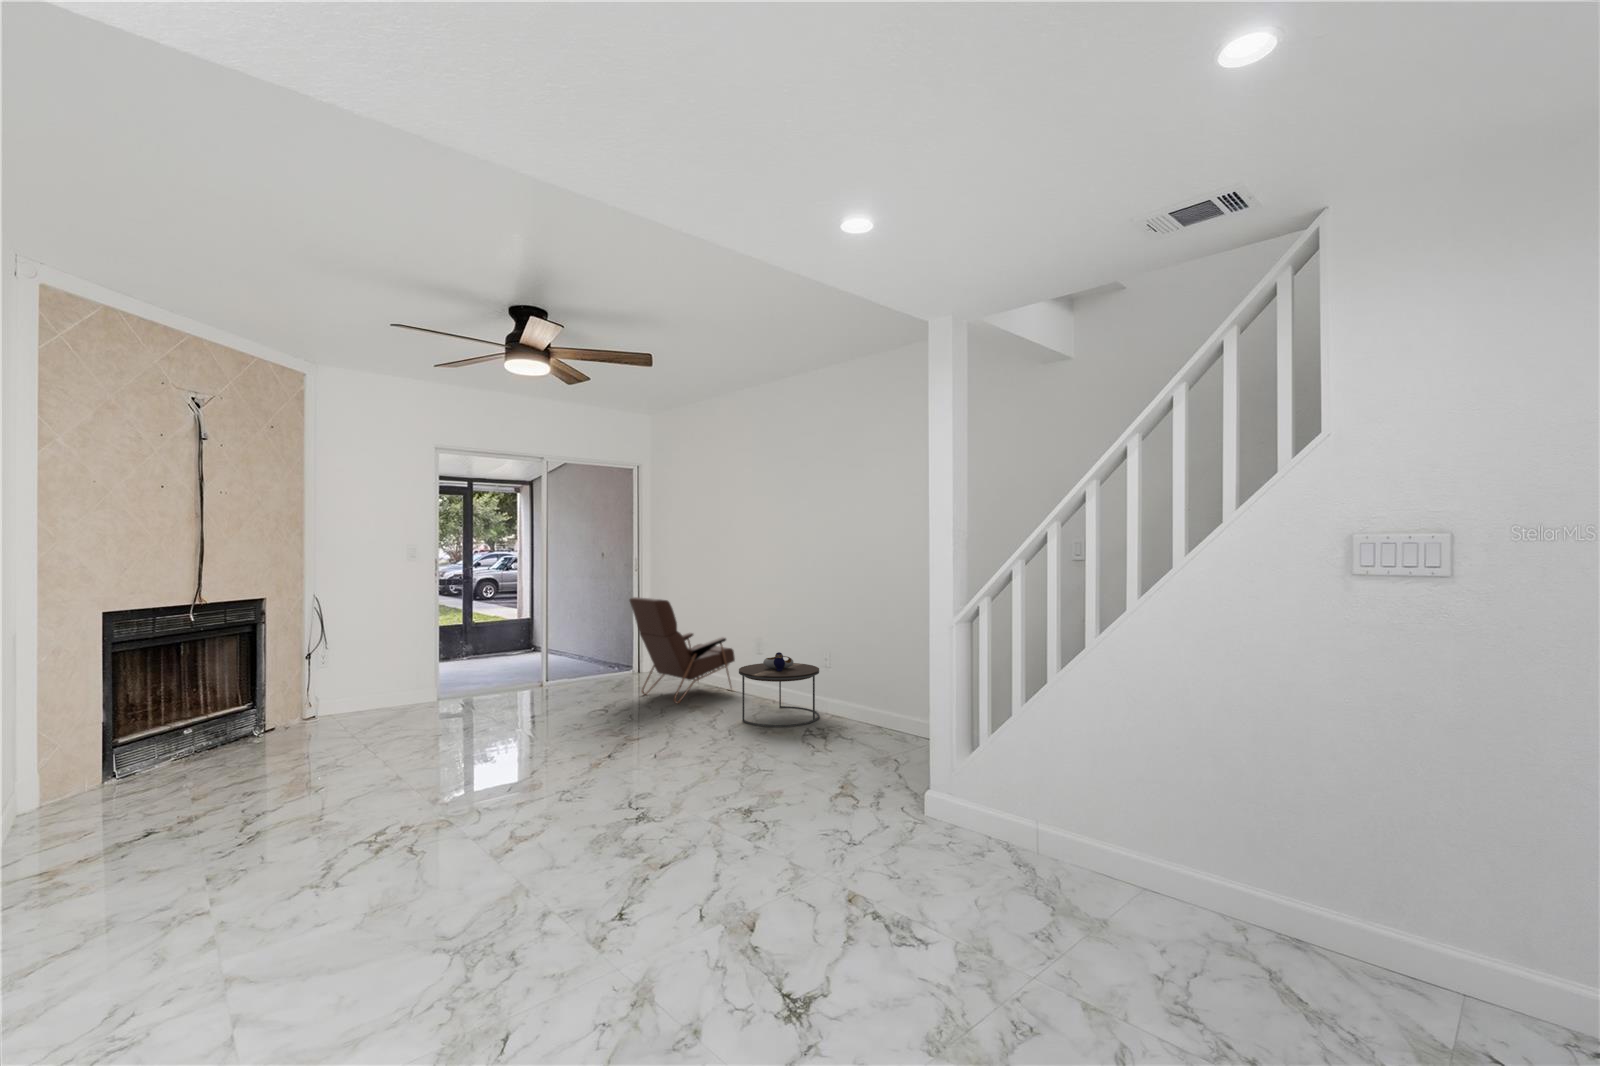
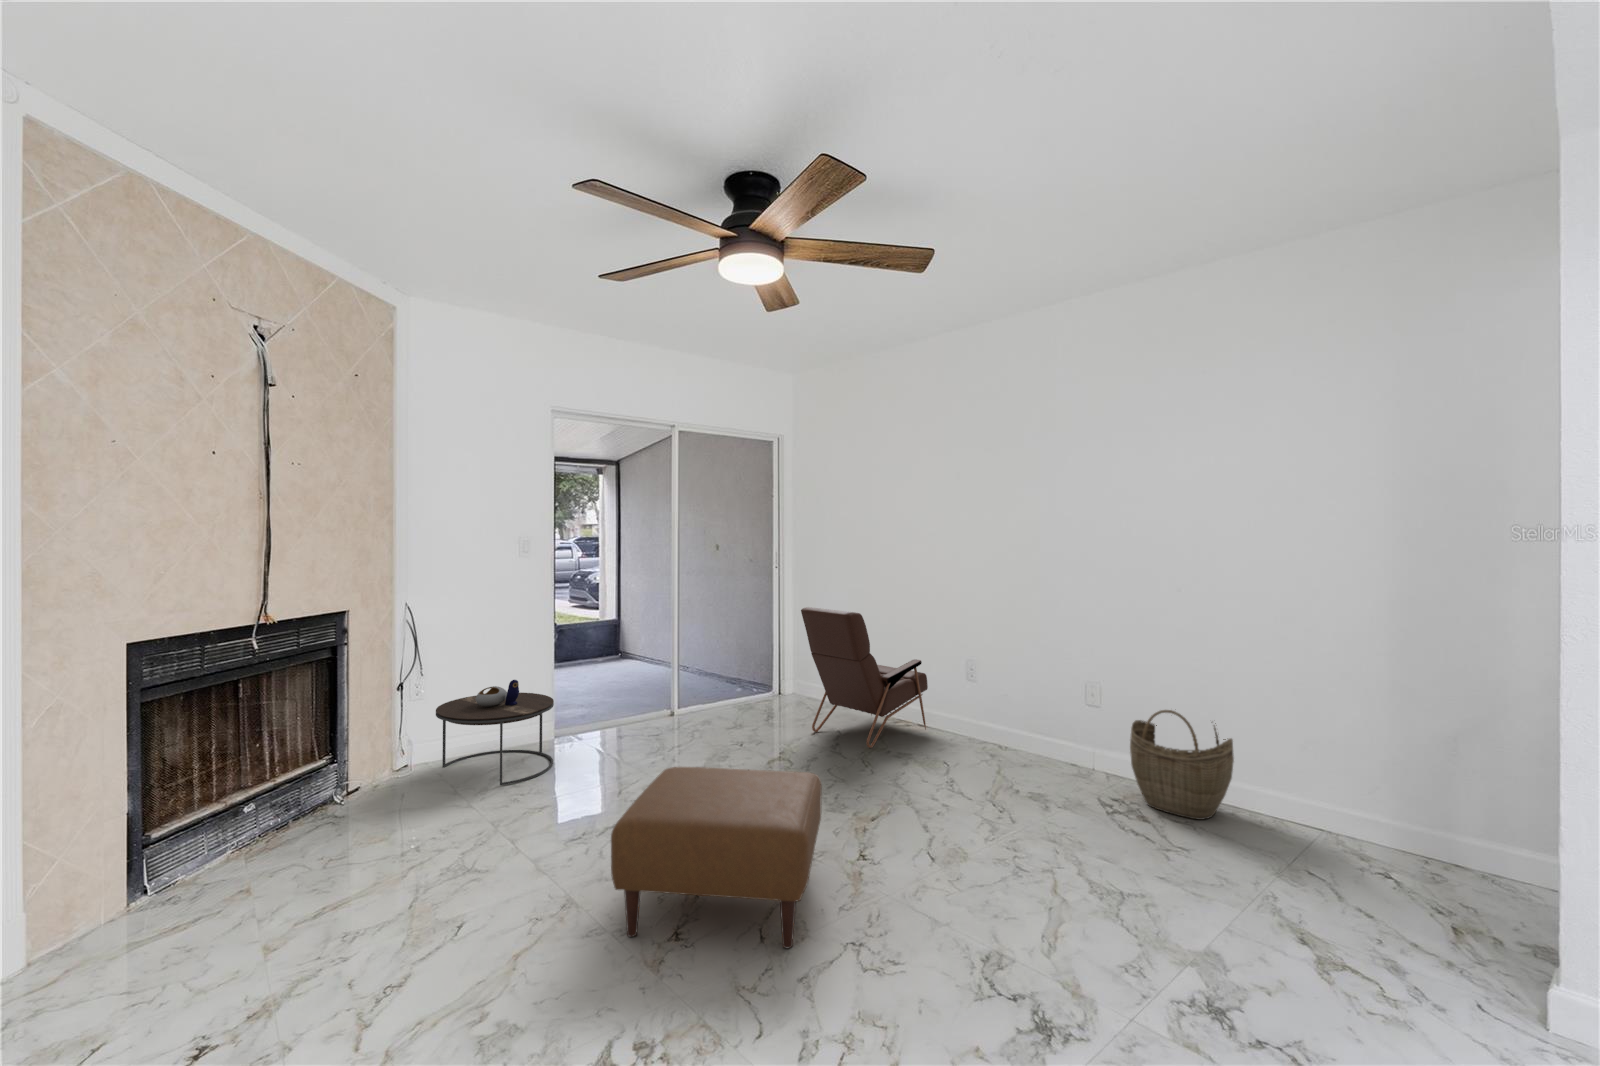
side table: present [739,652,819,727] -> present [436,680,554,785]
woven basket: none [834,657,899,738] -> present [1130,710,1234,820]
ottoman: none [412,697,577,796] -> present [611,767,822,948]

